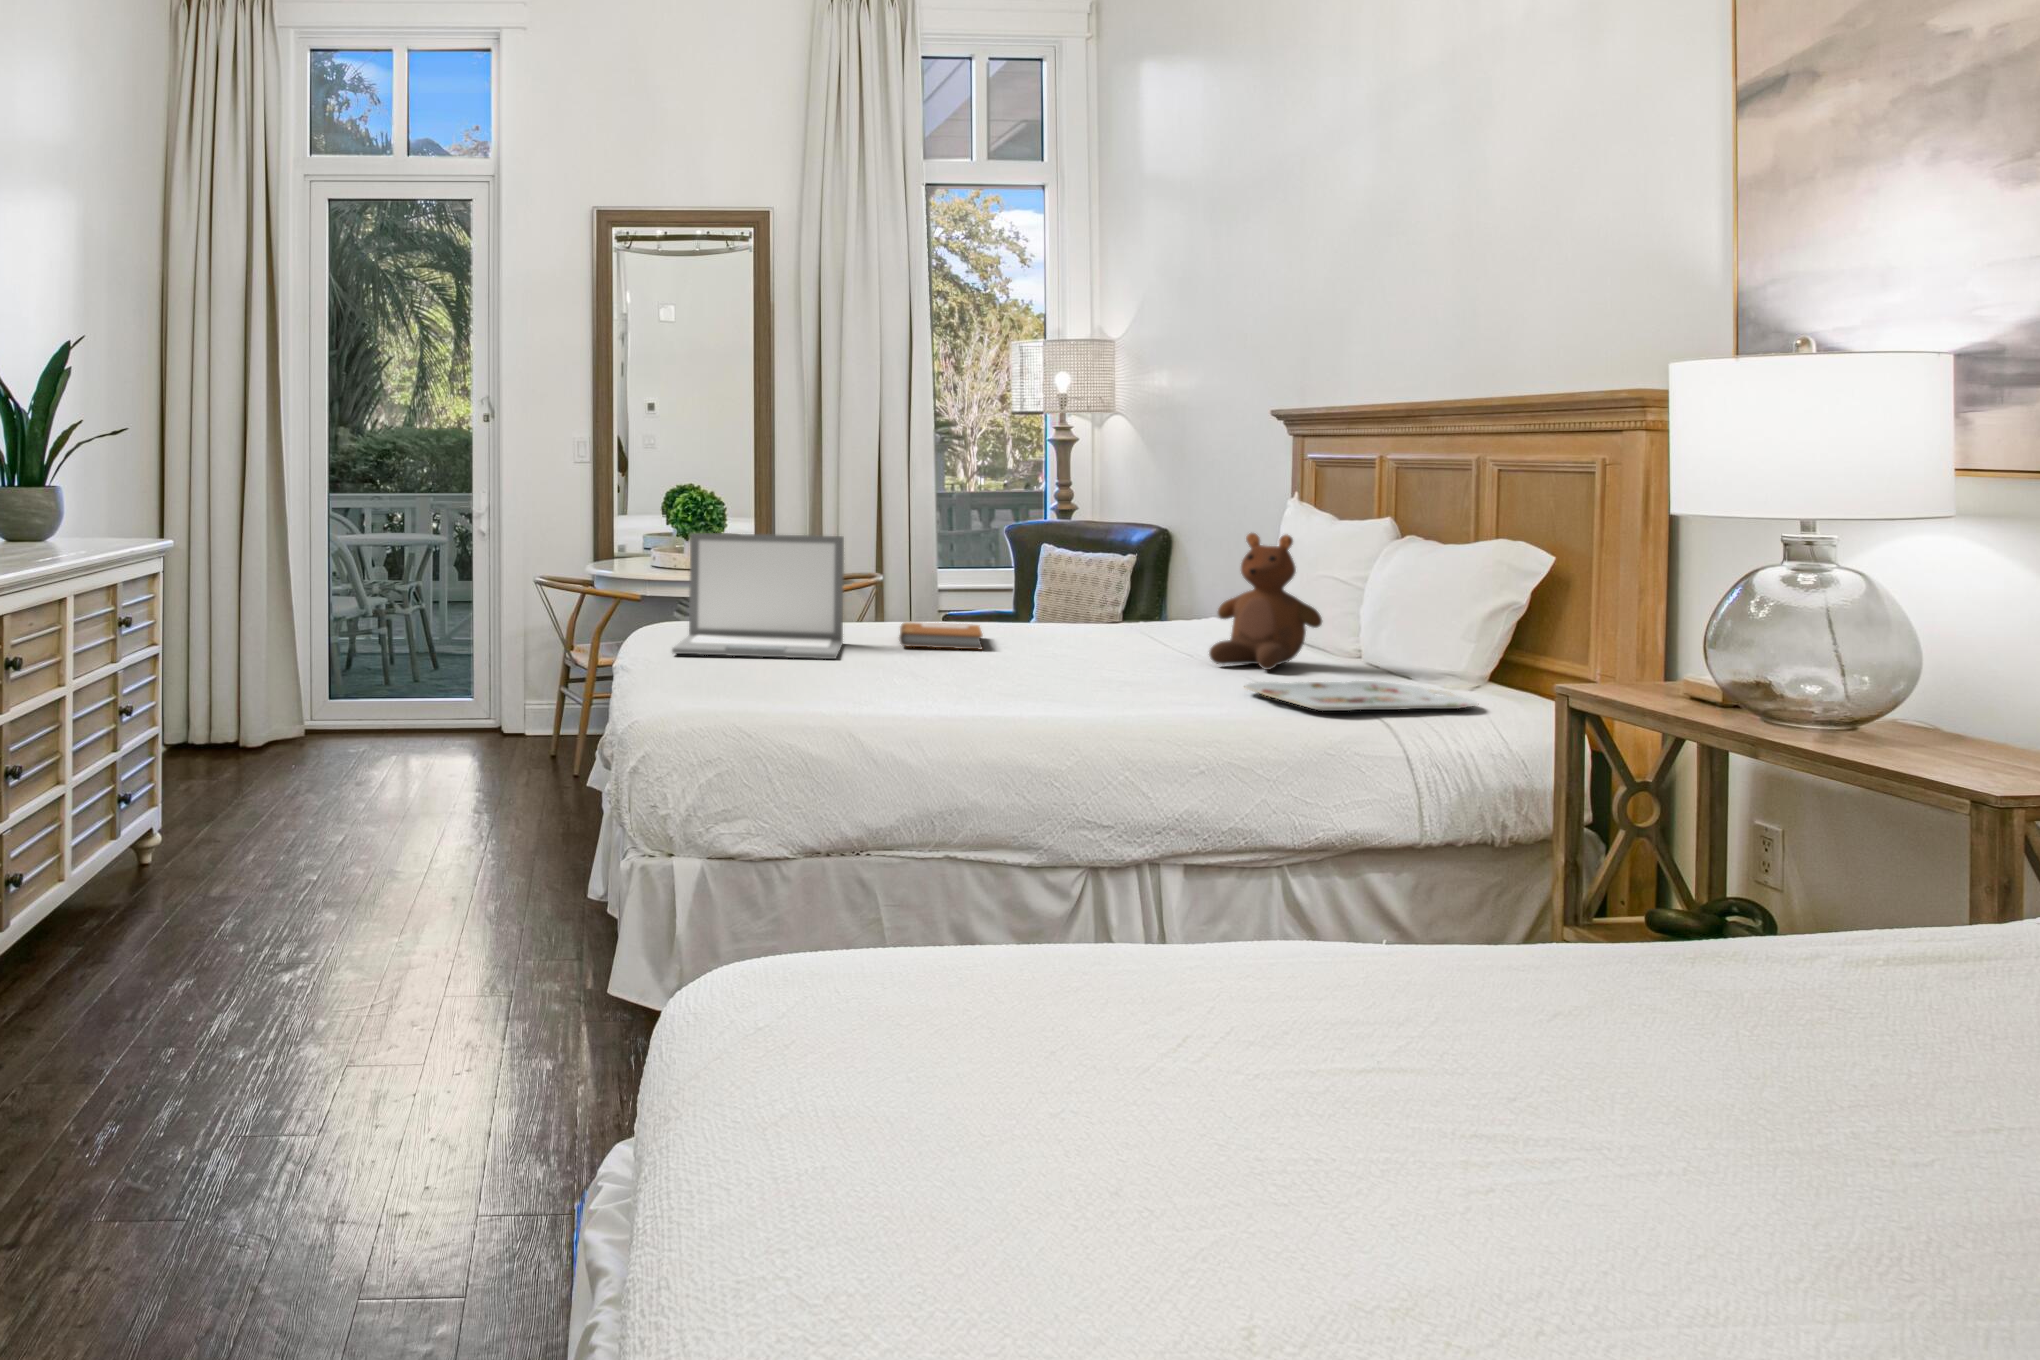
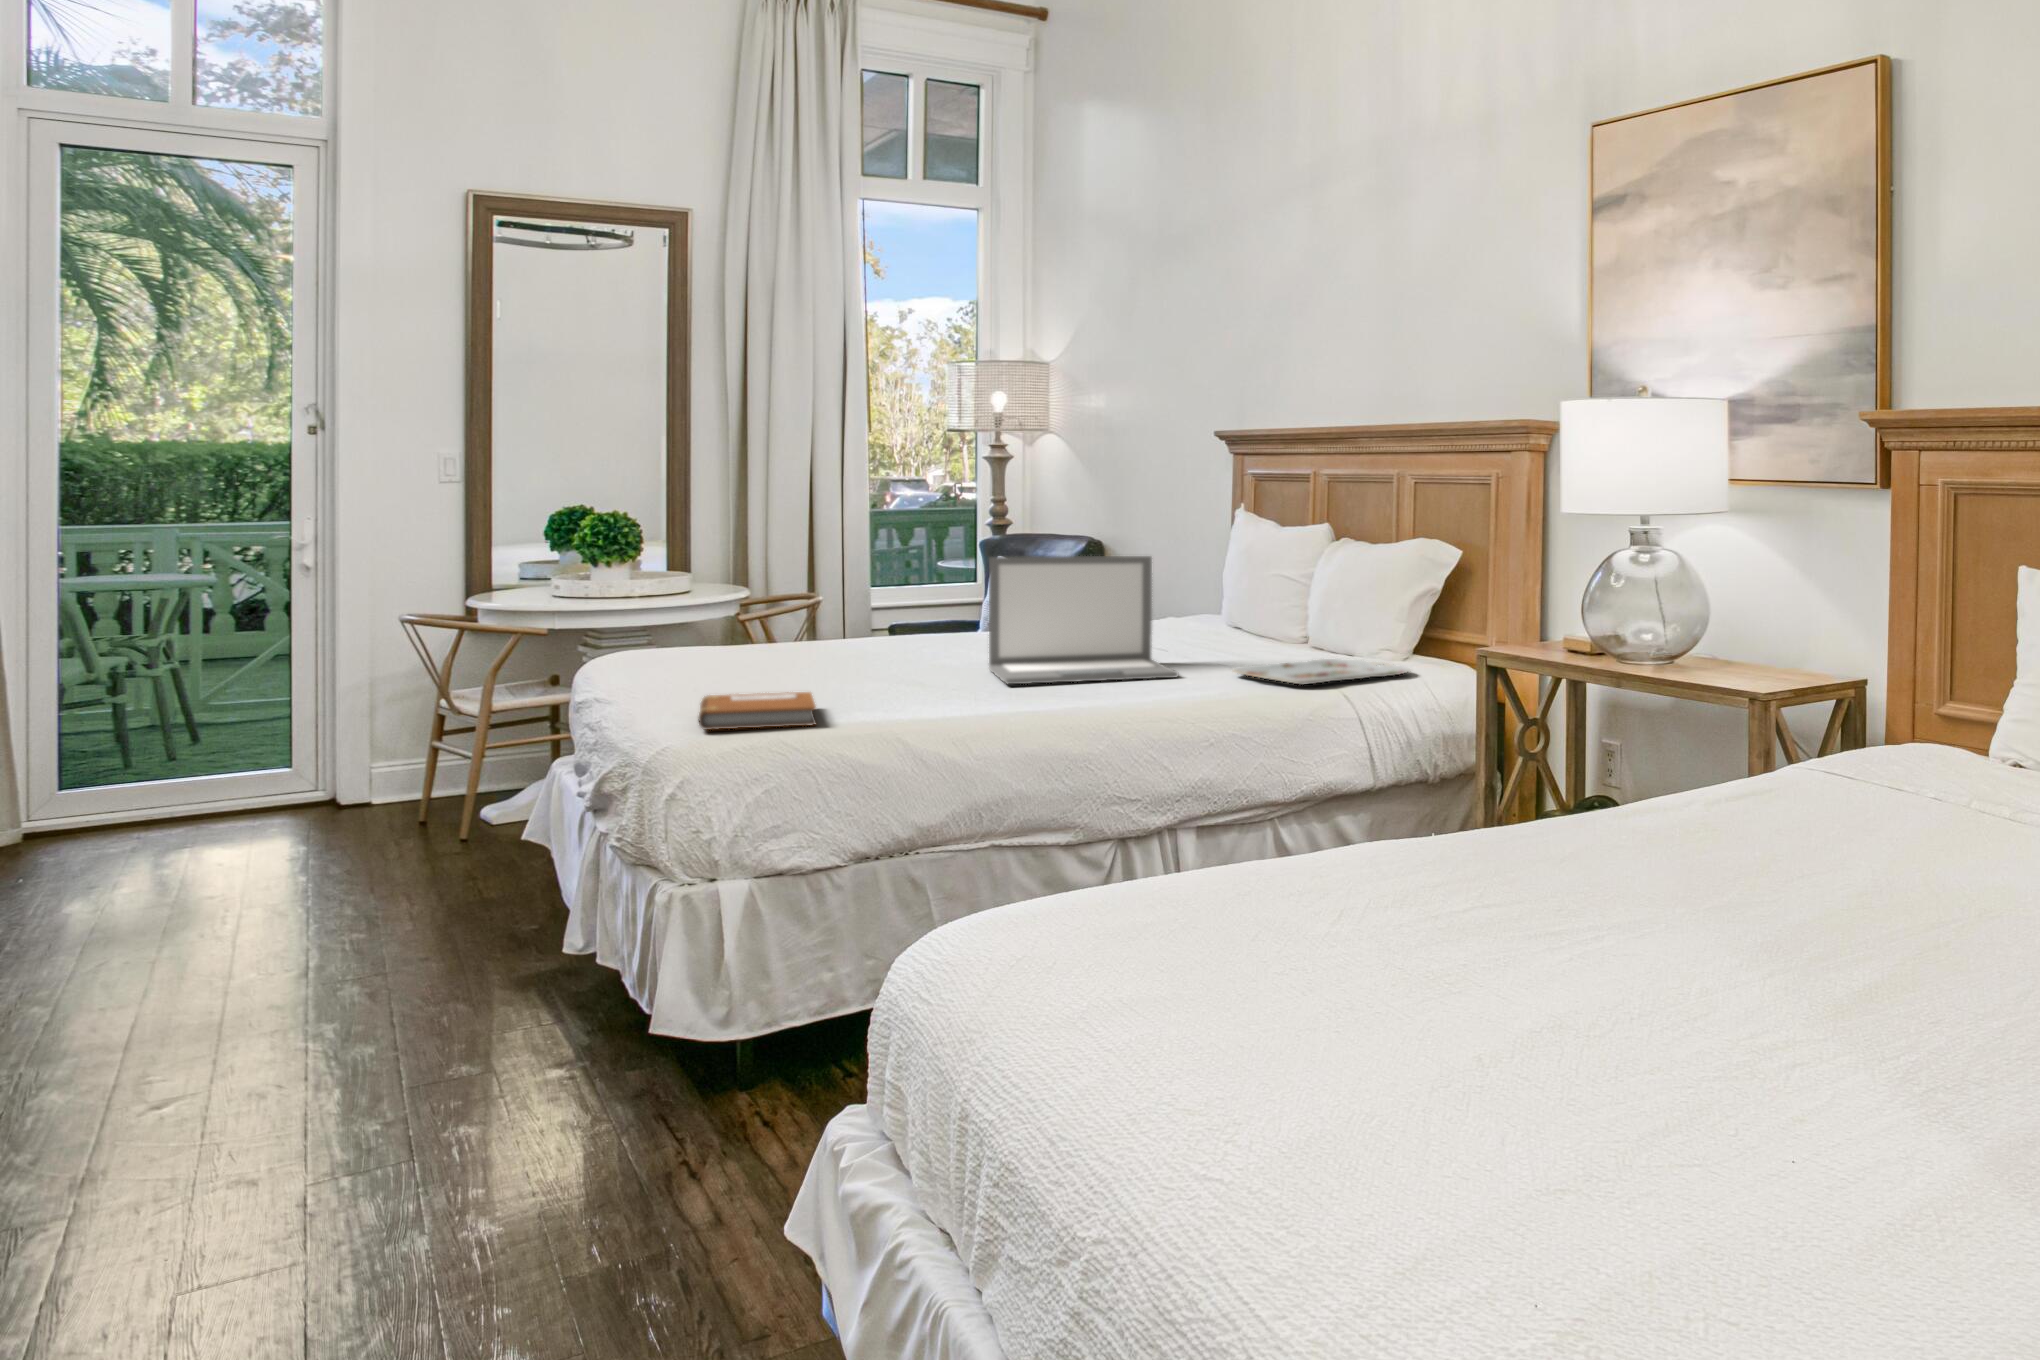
laptop: present [672,533,844,659] -> present [989,556,1178,684]
teddy bear: present [1209,533,1322,670] -> none [1189,540,1280,657]
notebook: present [899,622,982,650] -> present [698,692,816,730]

